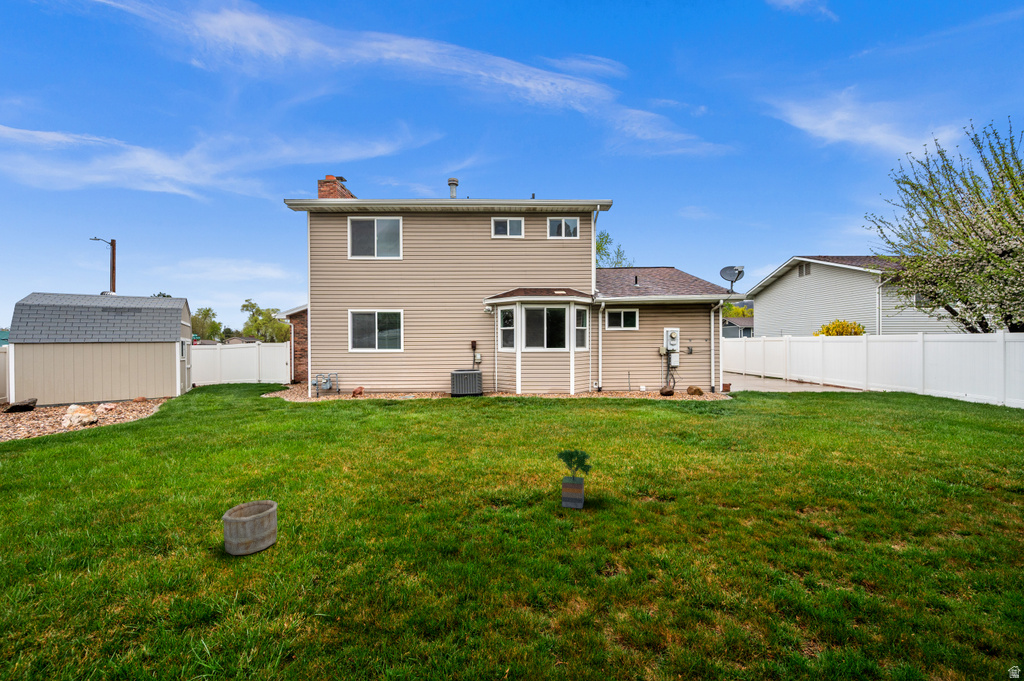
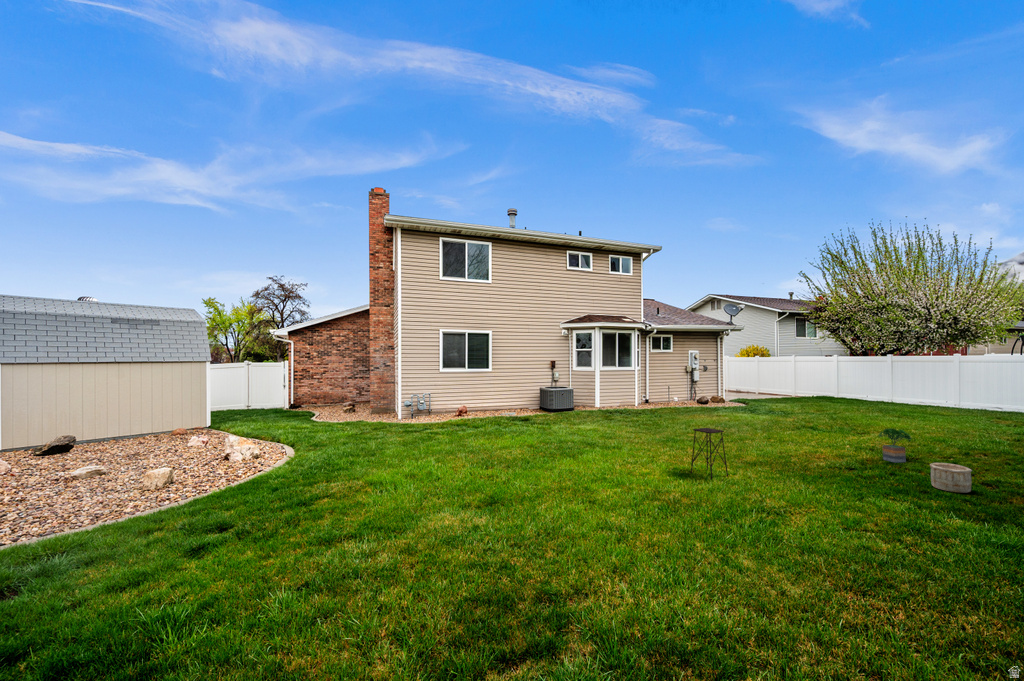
side table: none [223,428,274,496] -> present [691,428,728,479]
wooden bucket: present [222,500,278,555] -> present [930,463,972,493]

